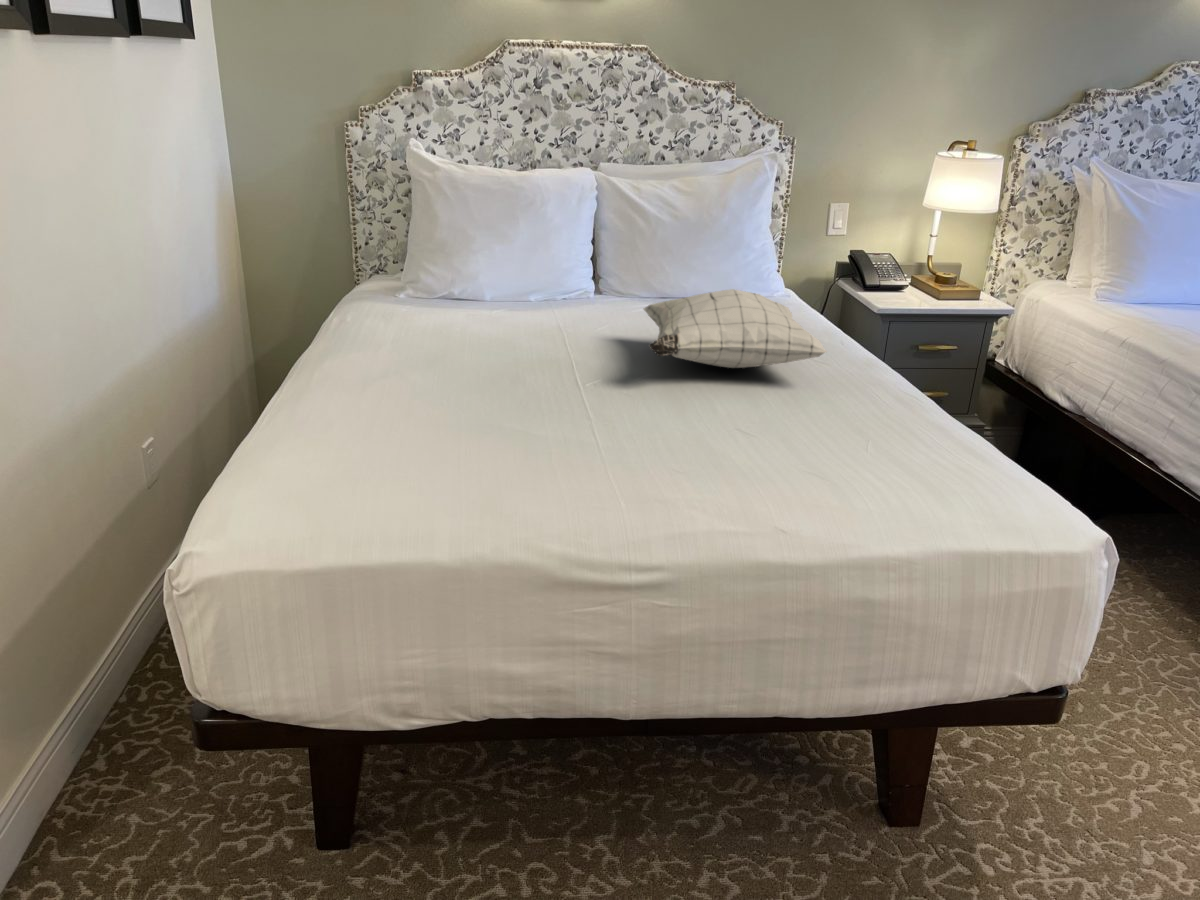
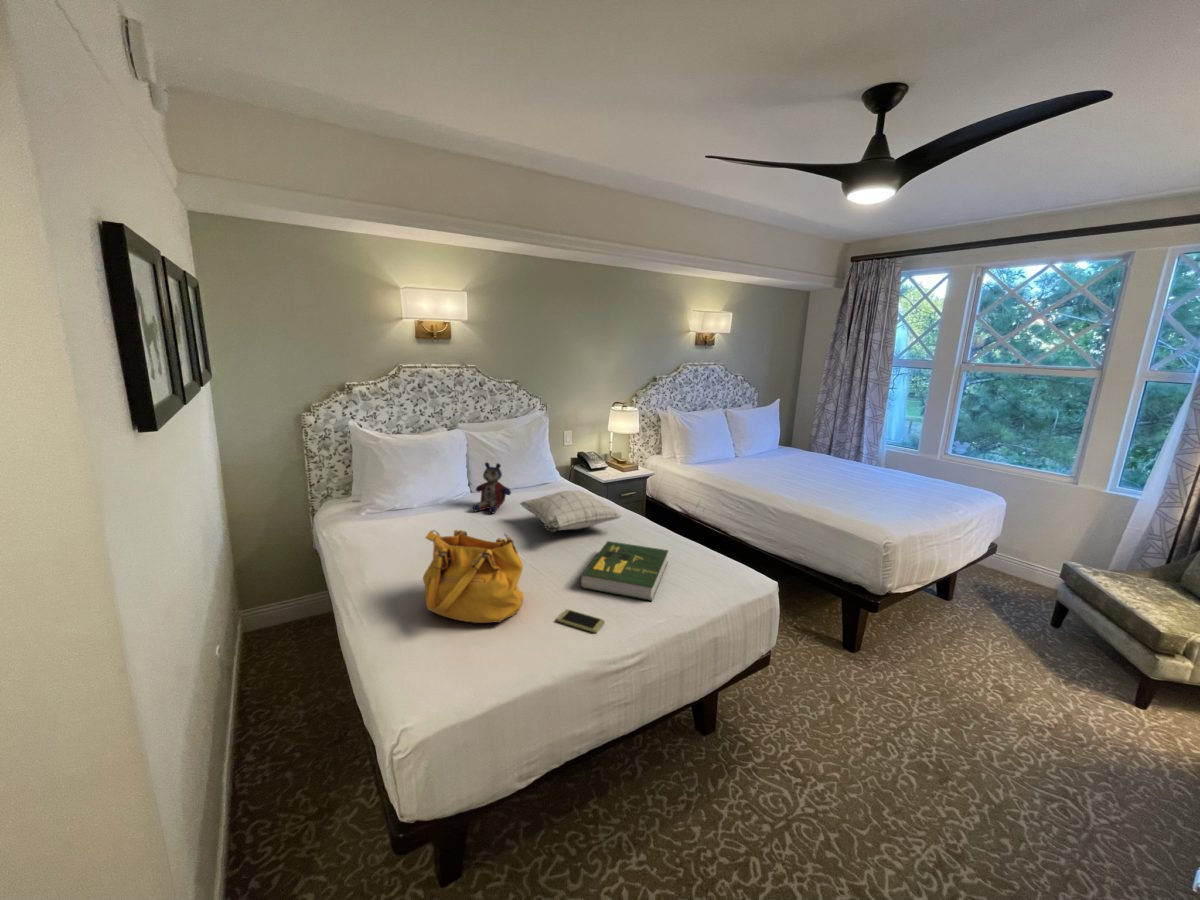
stuffed bear: none [576,228,649,326] -> present [473,462,511,513]
handbag: none [354,291,535,464] -> present [423,530,524,623]
book: none [651,389,878,499] -> present [580,541,668,601]
smartphone: none [561,473,643,516] -> present [557,609,604,633]

